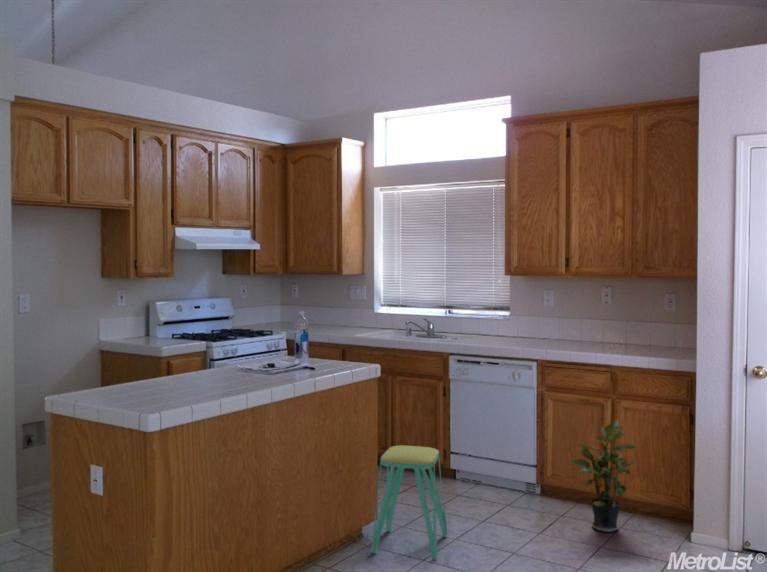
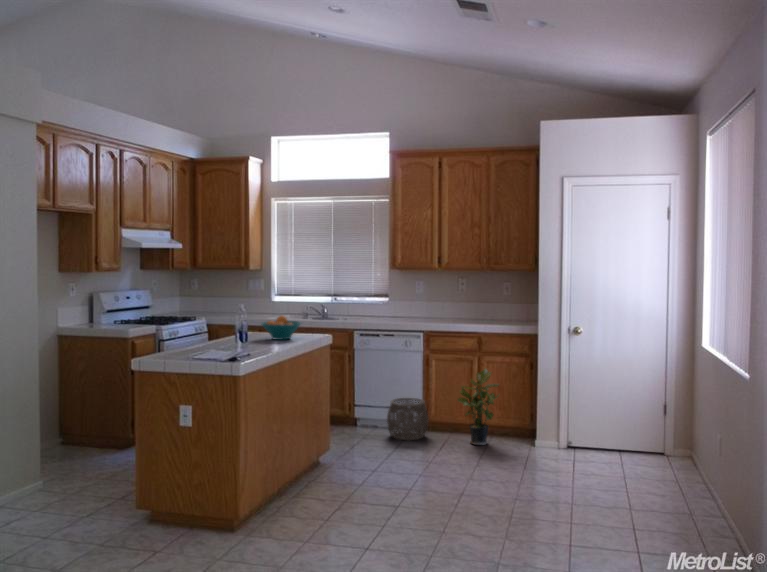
fruit bowl: none [279,337,333,369] -> present [261,316,302,340]
stool: present [371,445,447,560] -> none [334,394,384,472]
woven basket: none [480,450,539,512] -> present [387,398,429,441]

